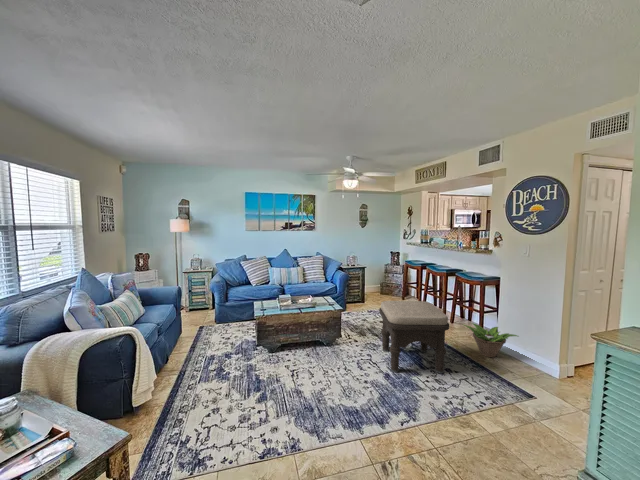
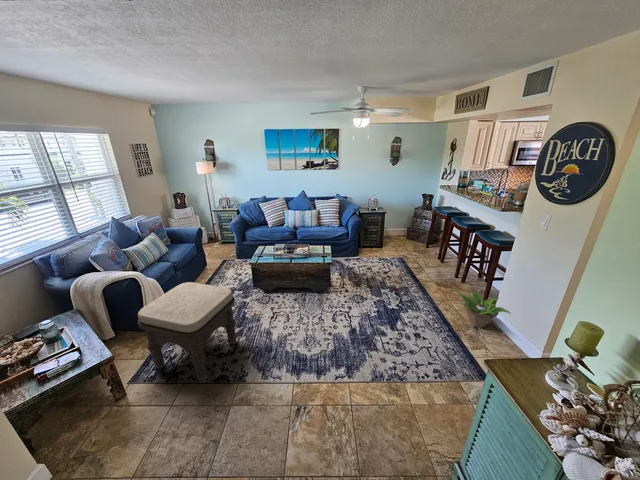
ottoman: present [379,301,449,373] -> present [138,282,236,380]

